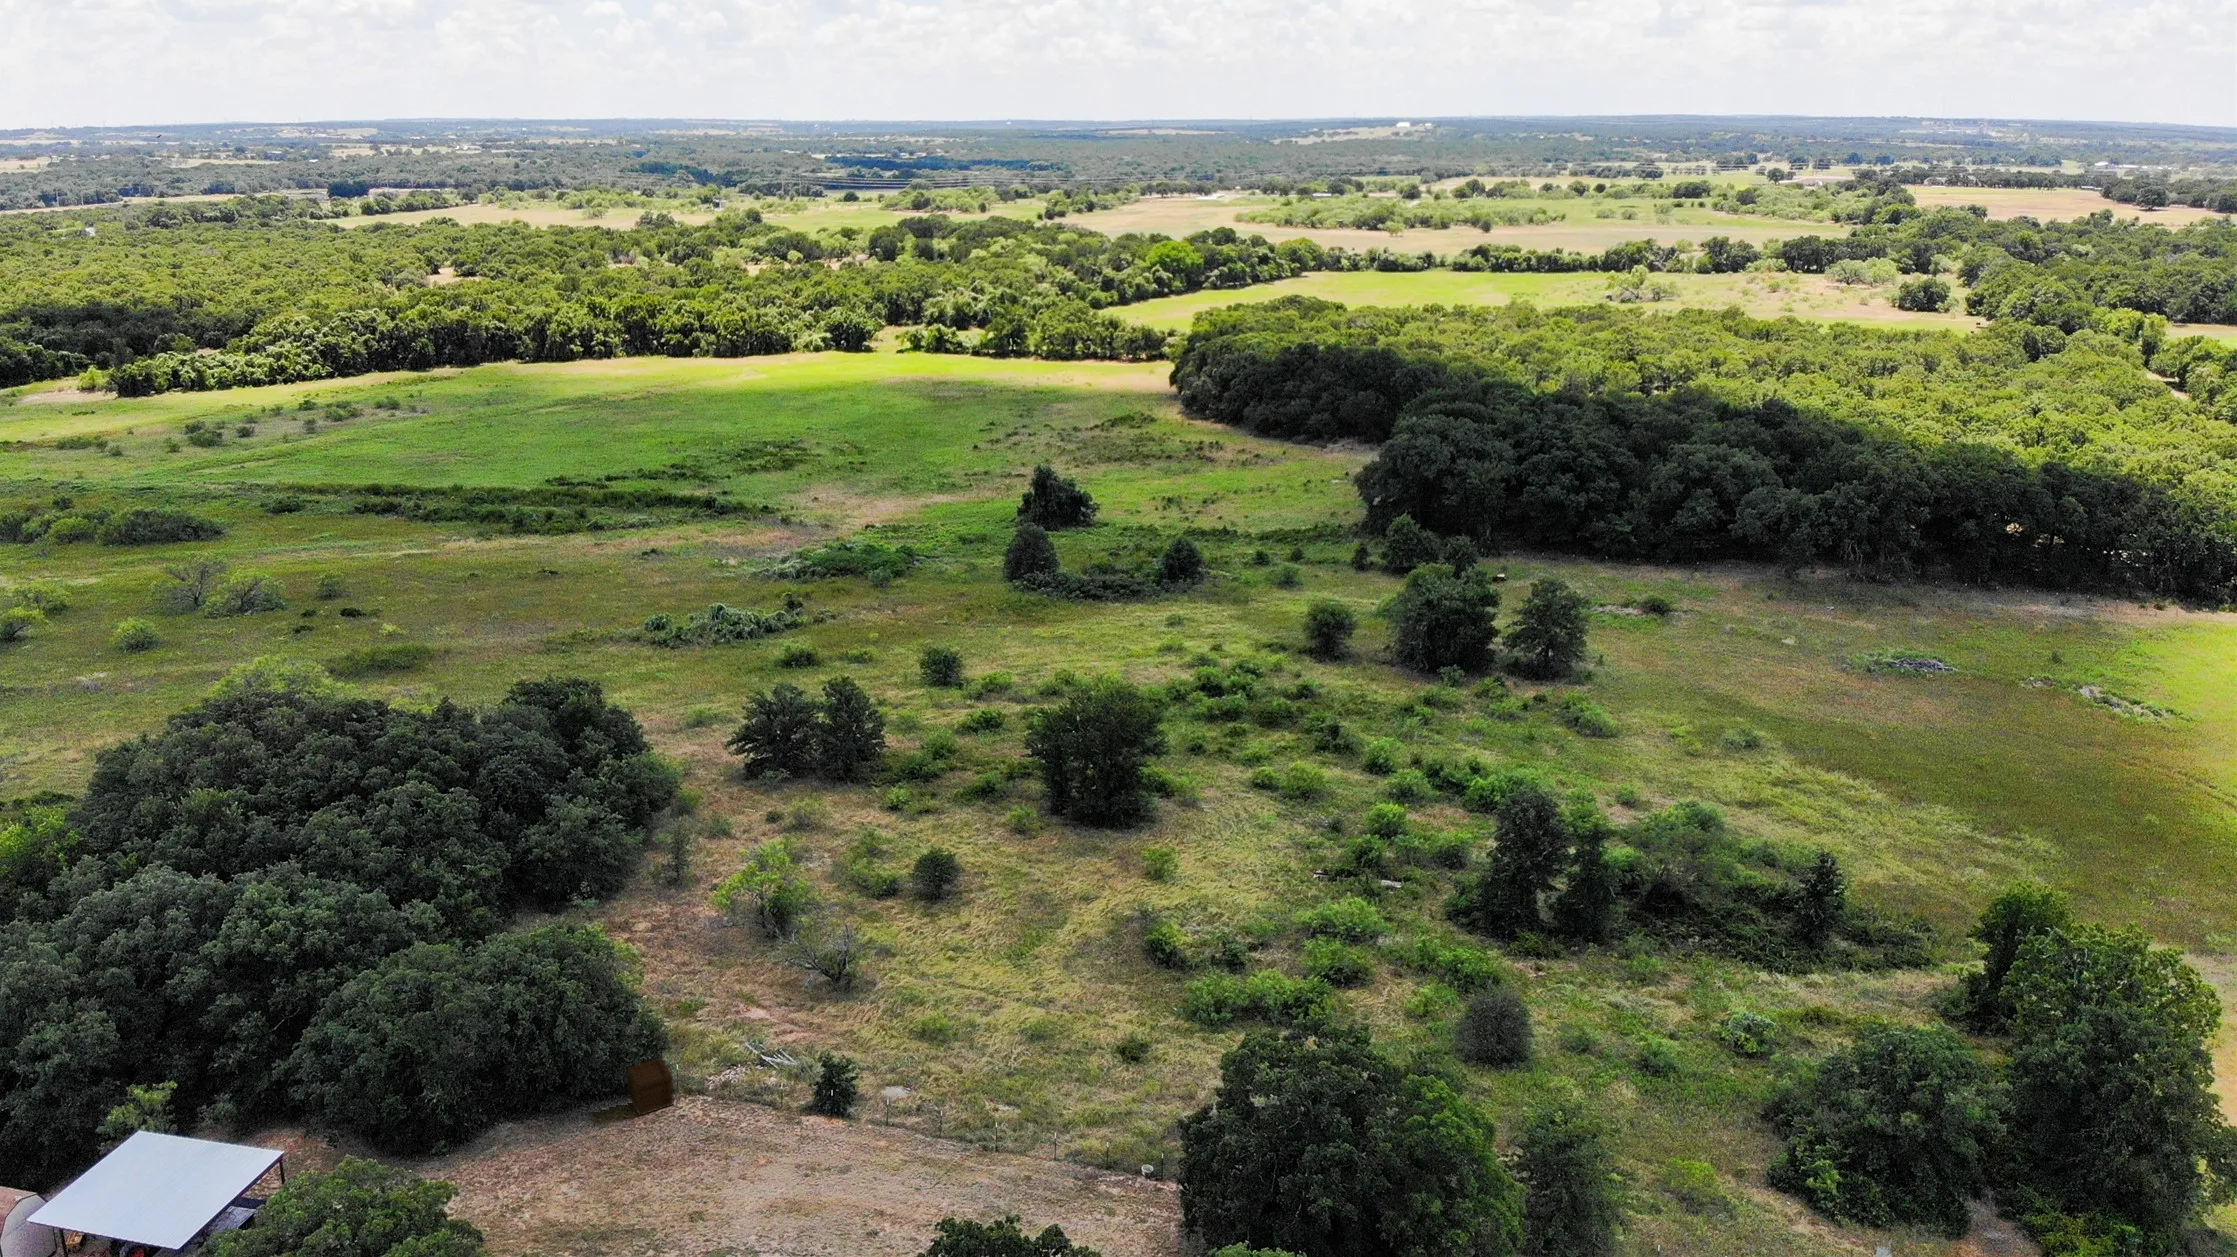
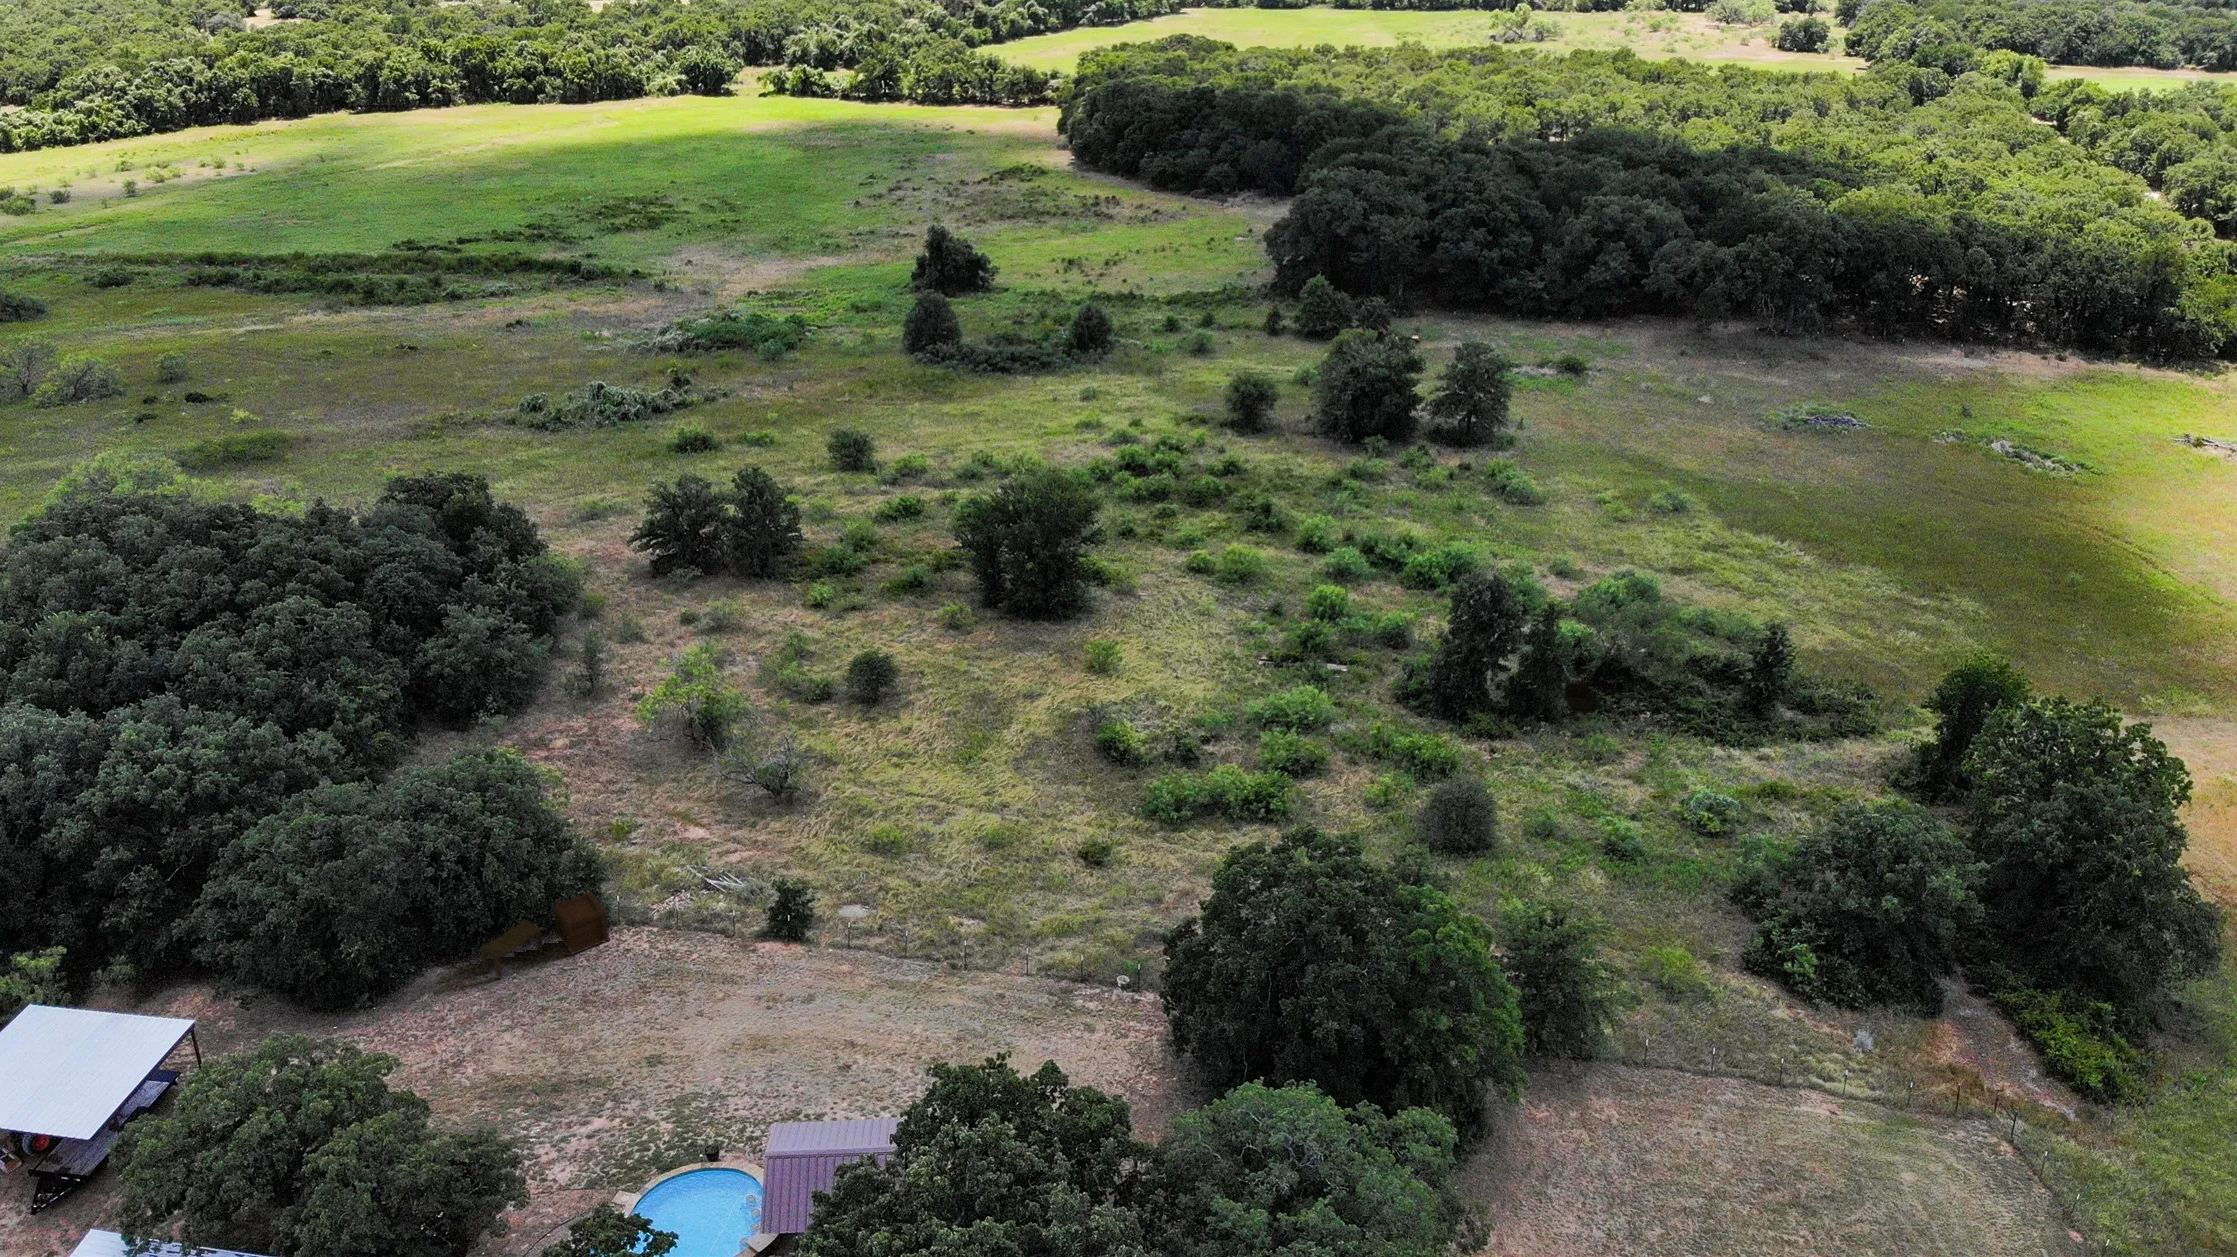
lounge chair: none [1610,904,1650,948] -> present [1563,682,1601,717]
bench: none [559,1080,614,1134] -> present [481,920,543,979]

